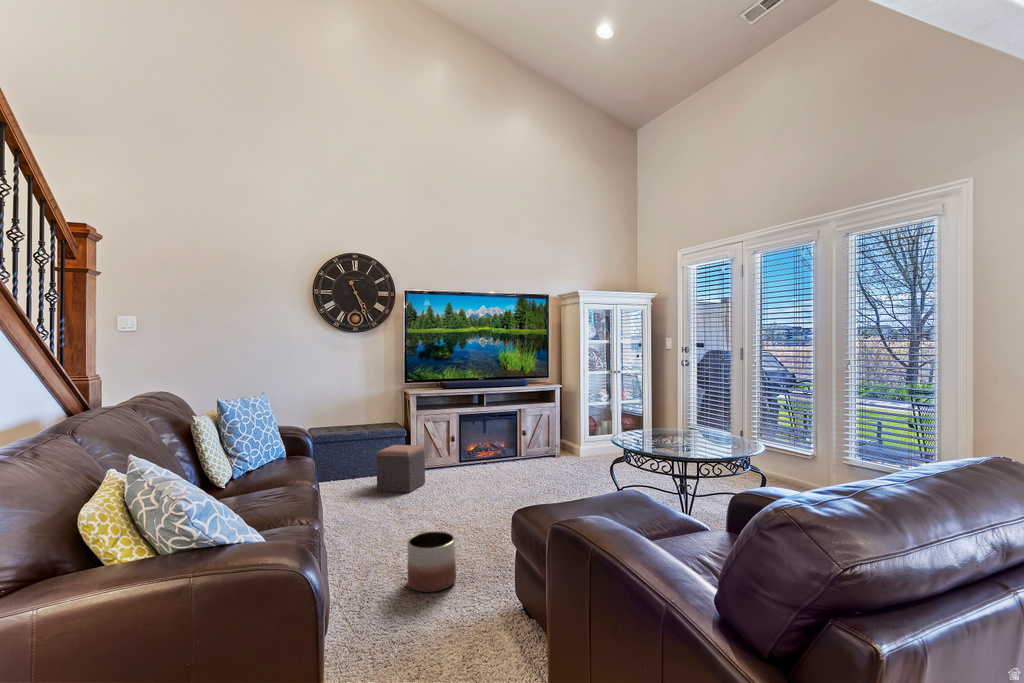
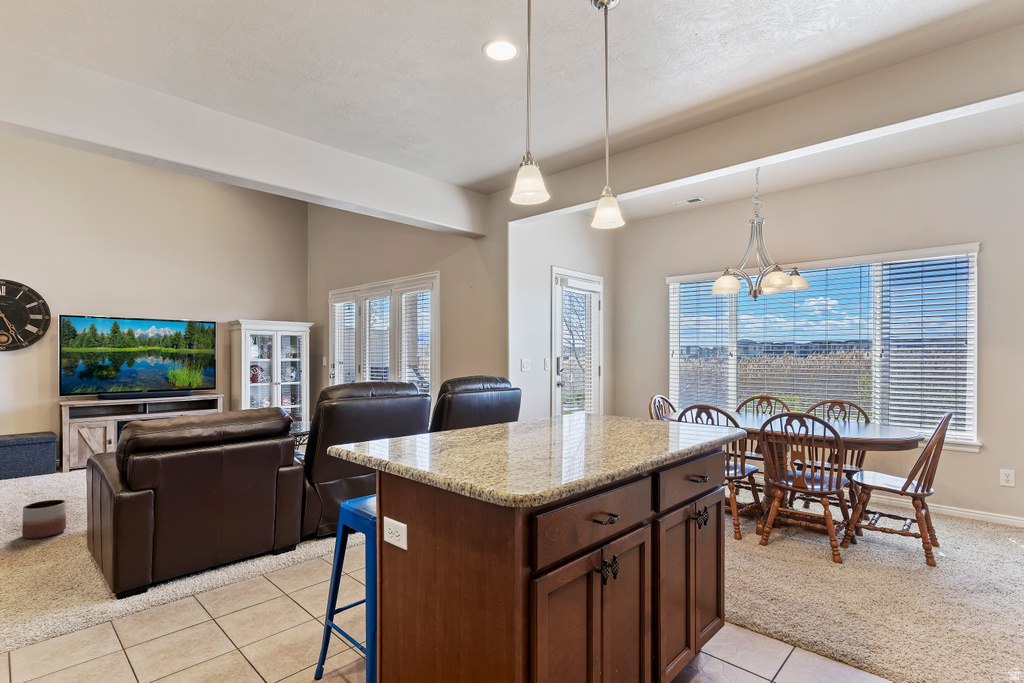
footstool: present [376,445,425,493] -> none [18,448,72,488]

